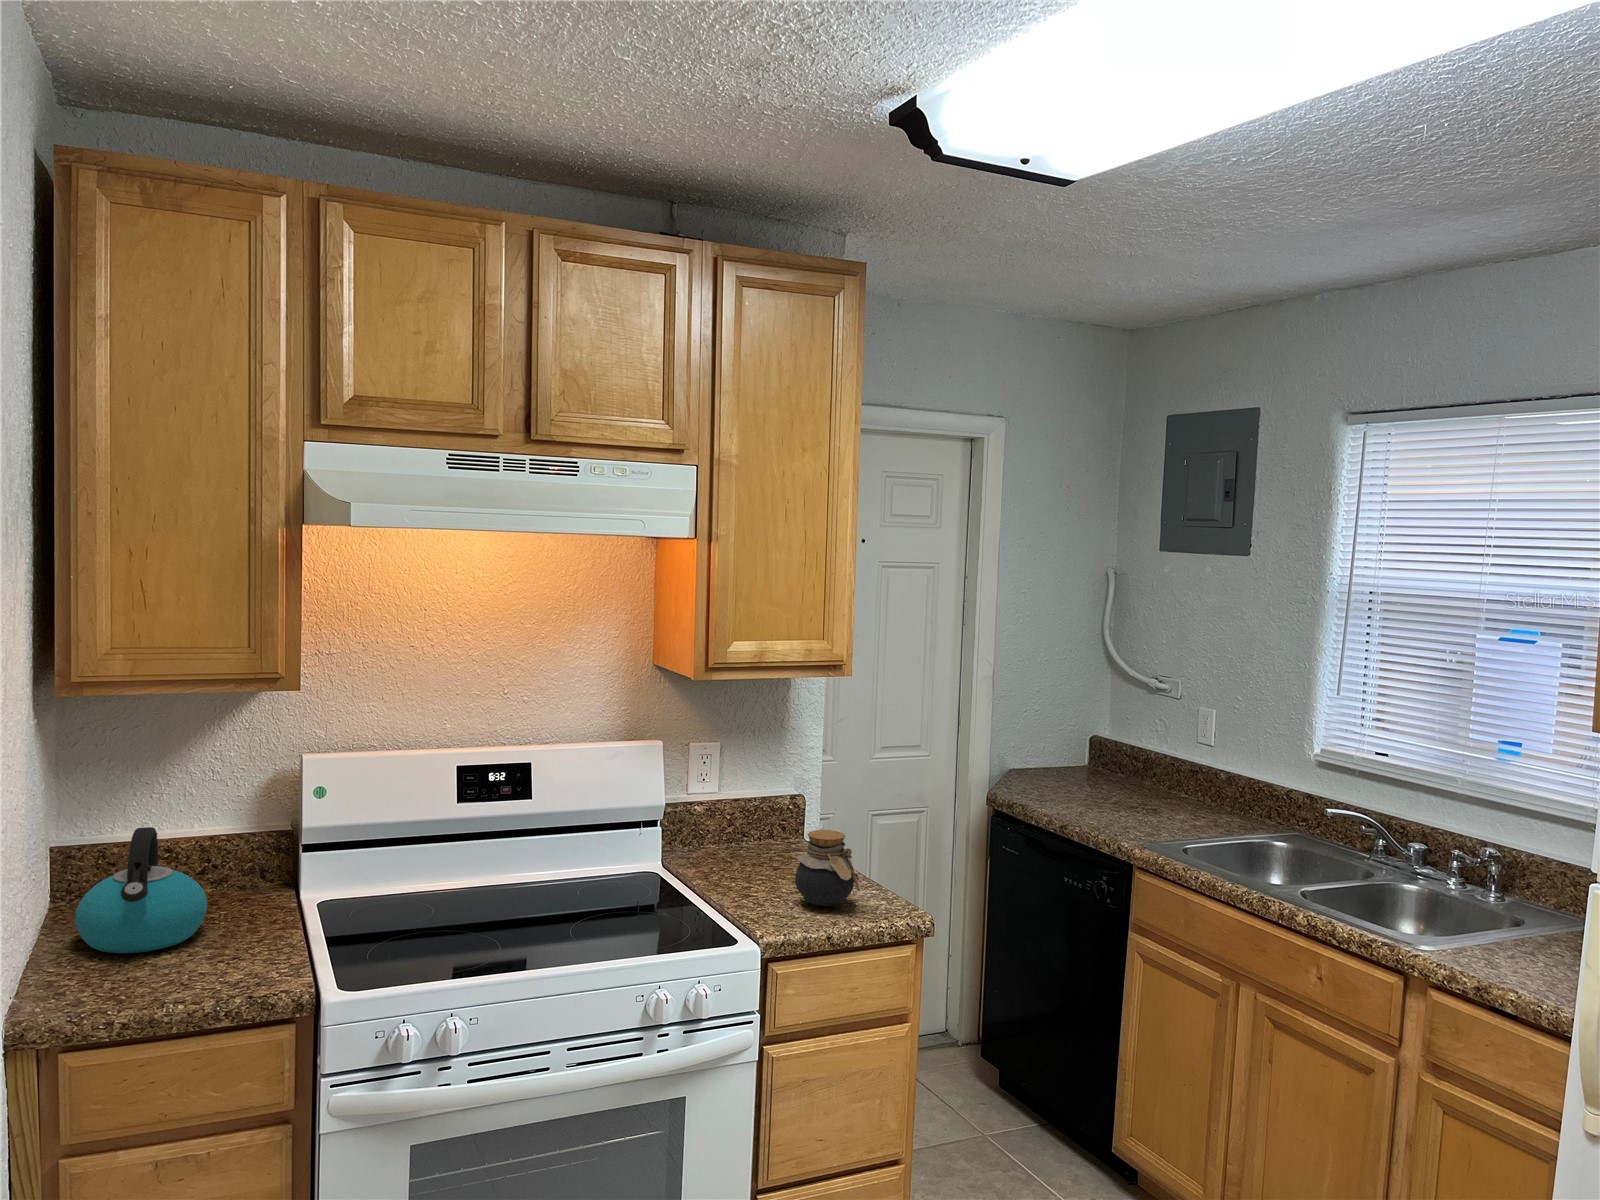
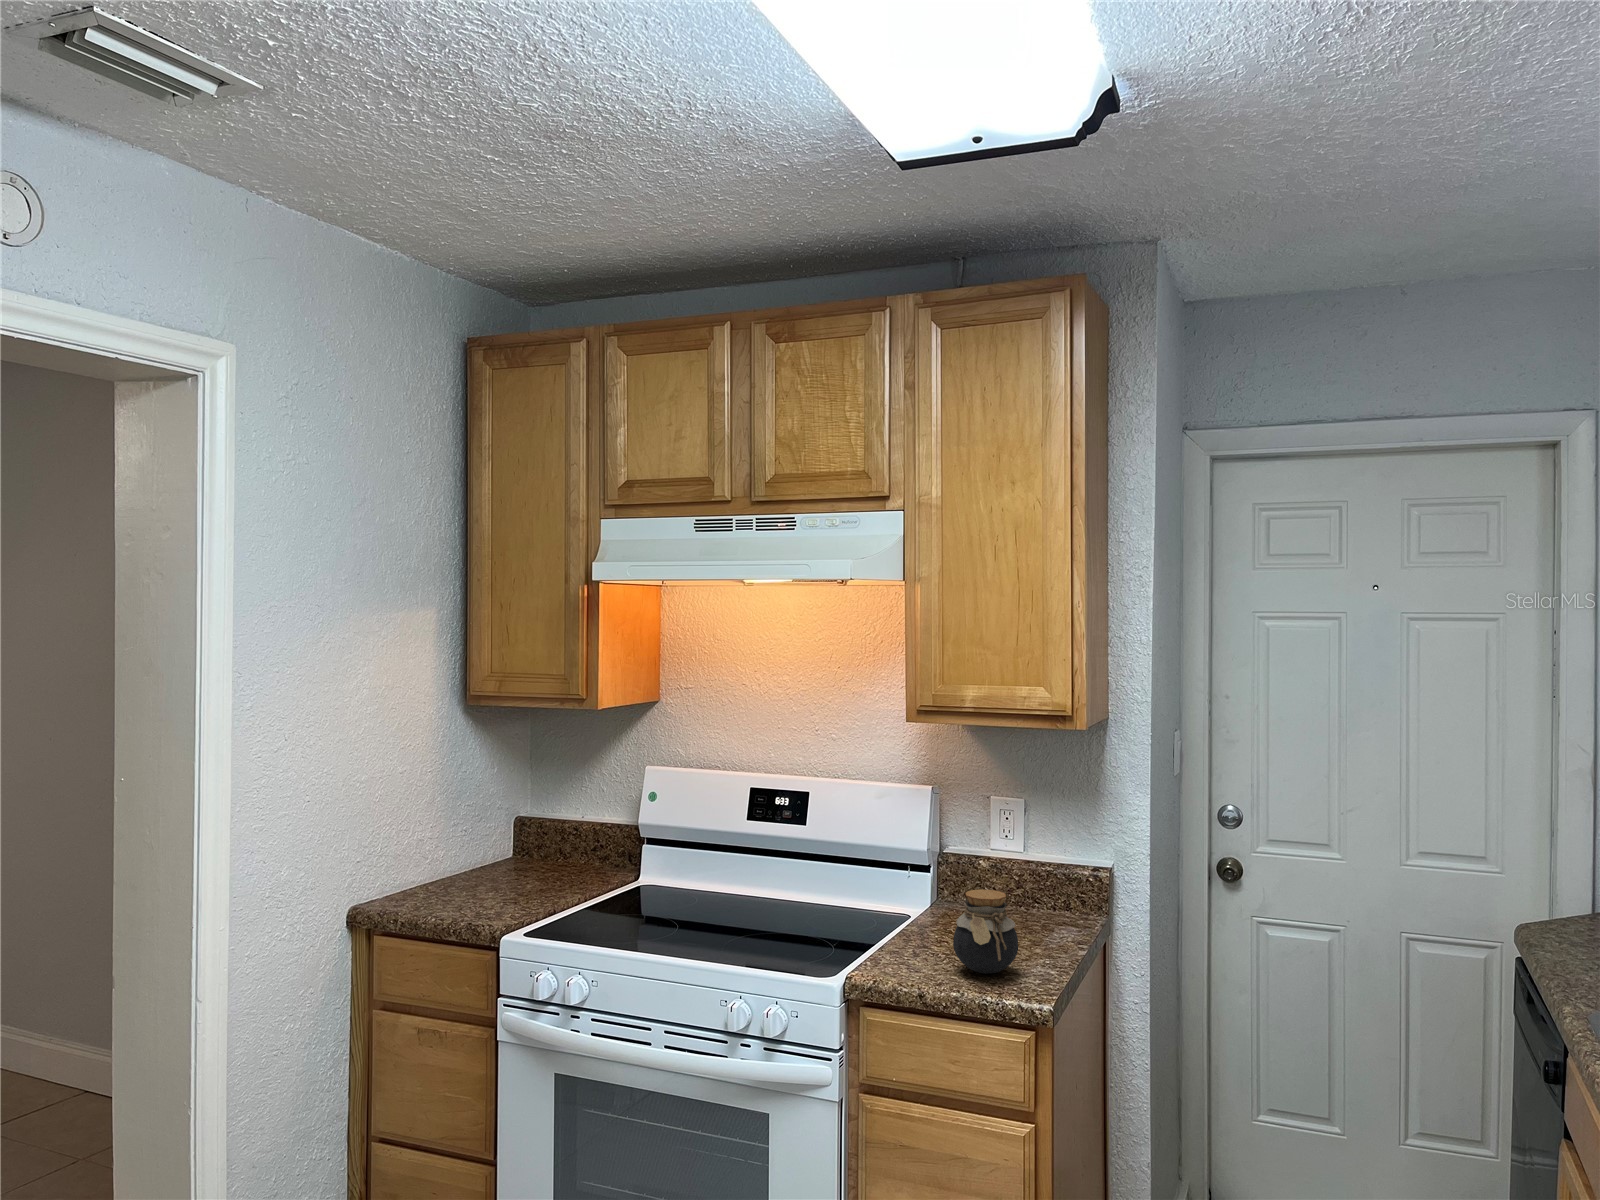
kettle: present [75,827,207,953] -> none [472,801,557,887]

